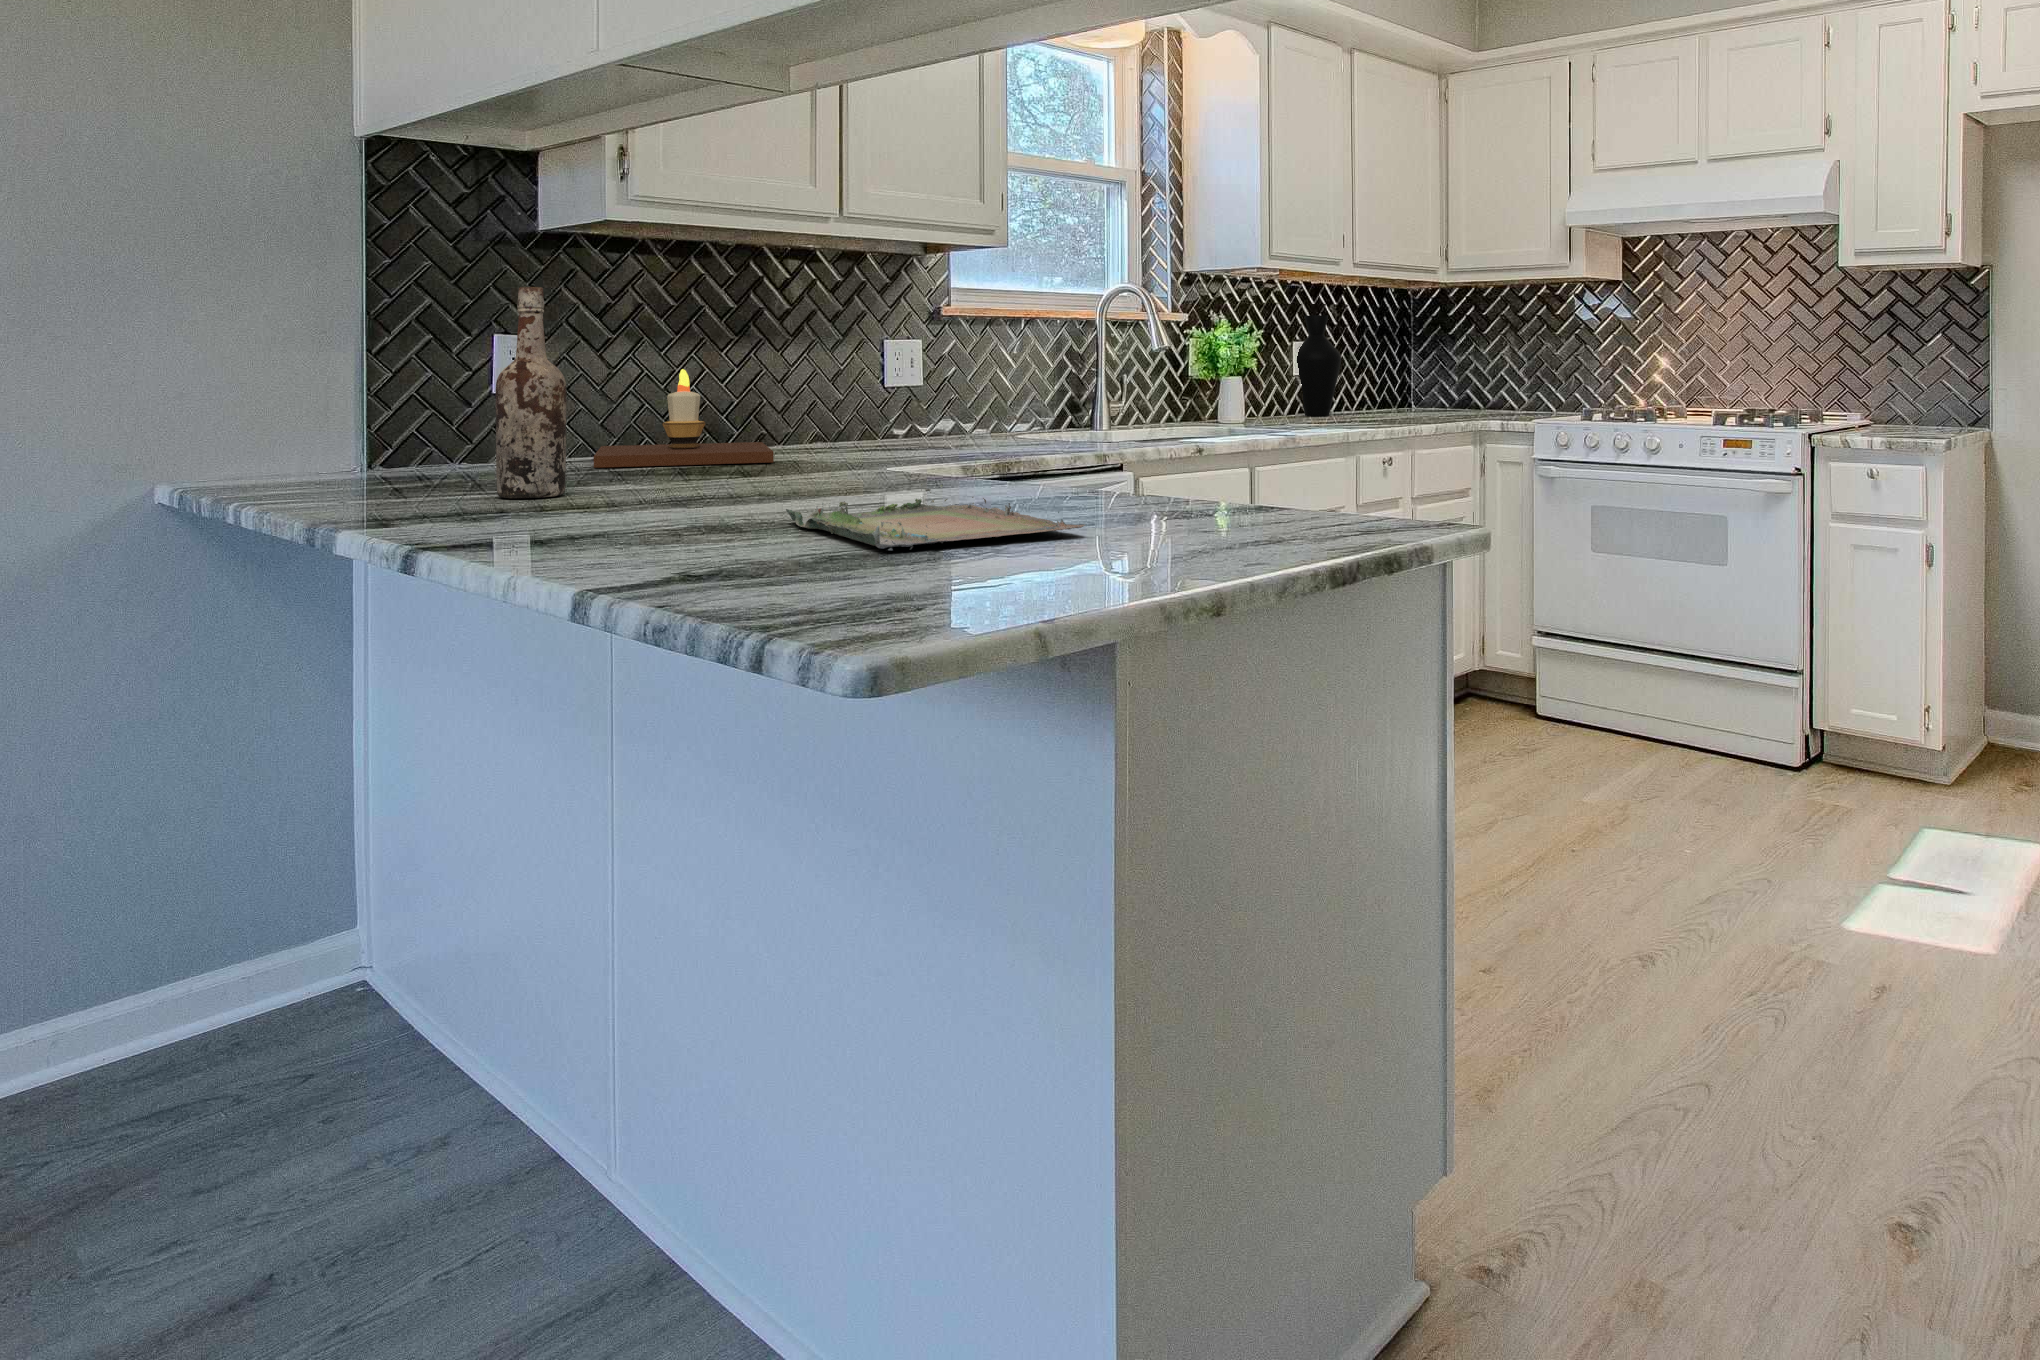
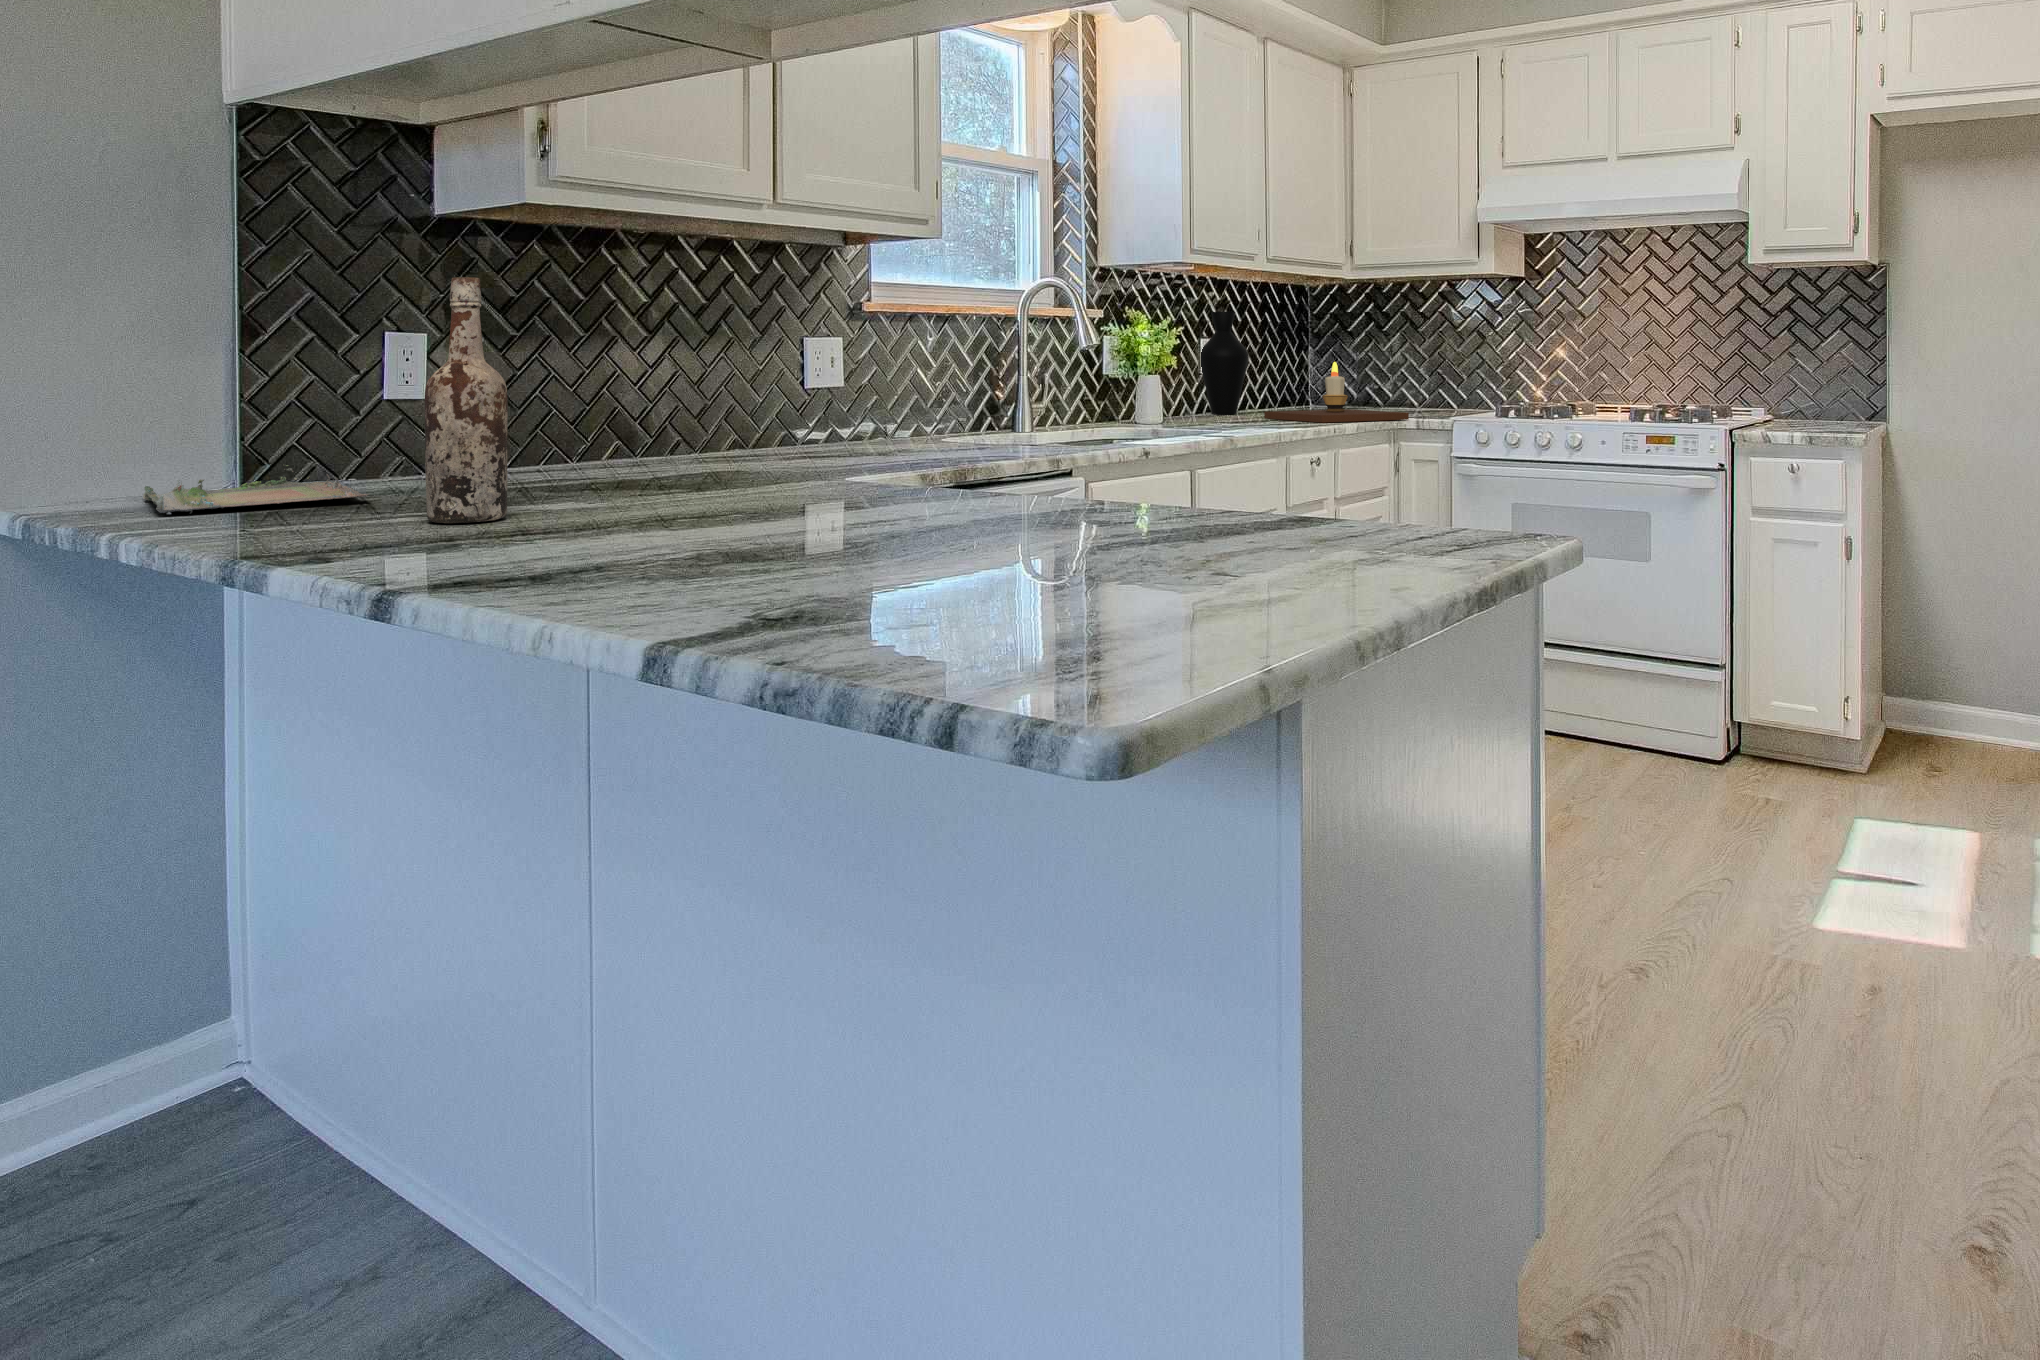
candle: present [594,369,773,468] -> present [1264,362,1409,422]
tray: present [786,484,1085,551] -> present [143,465,369,514]

